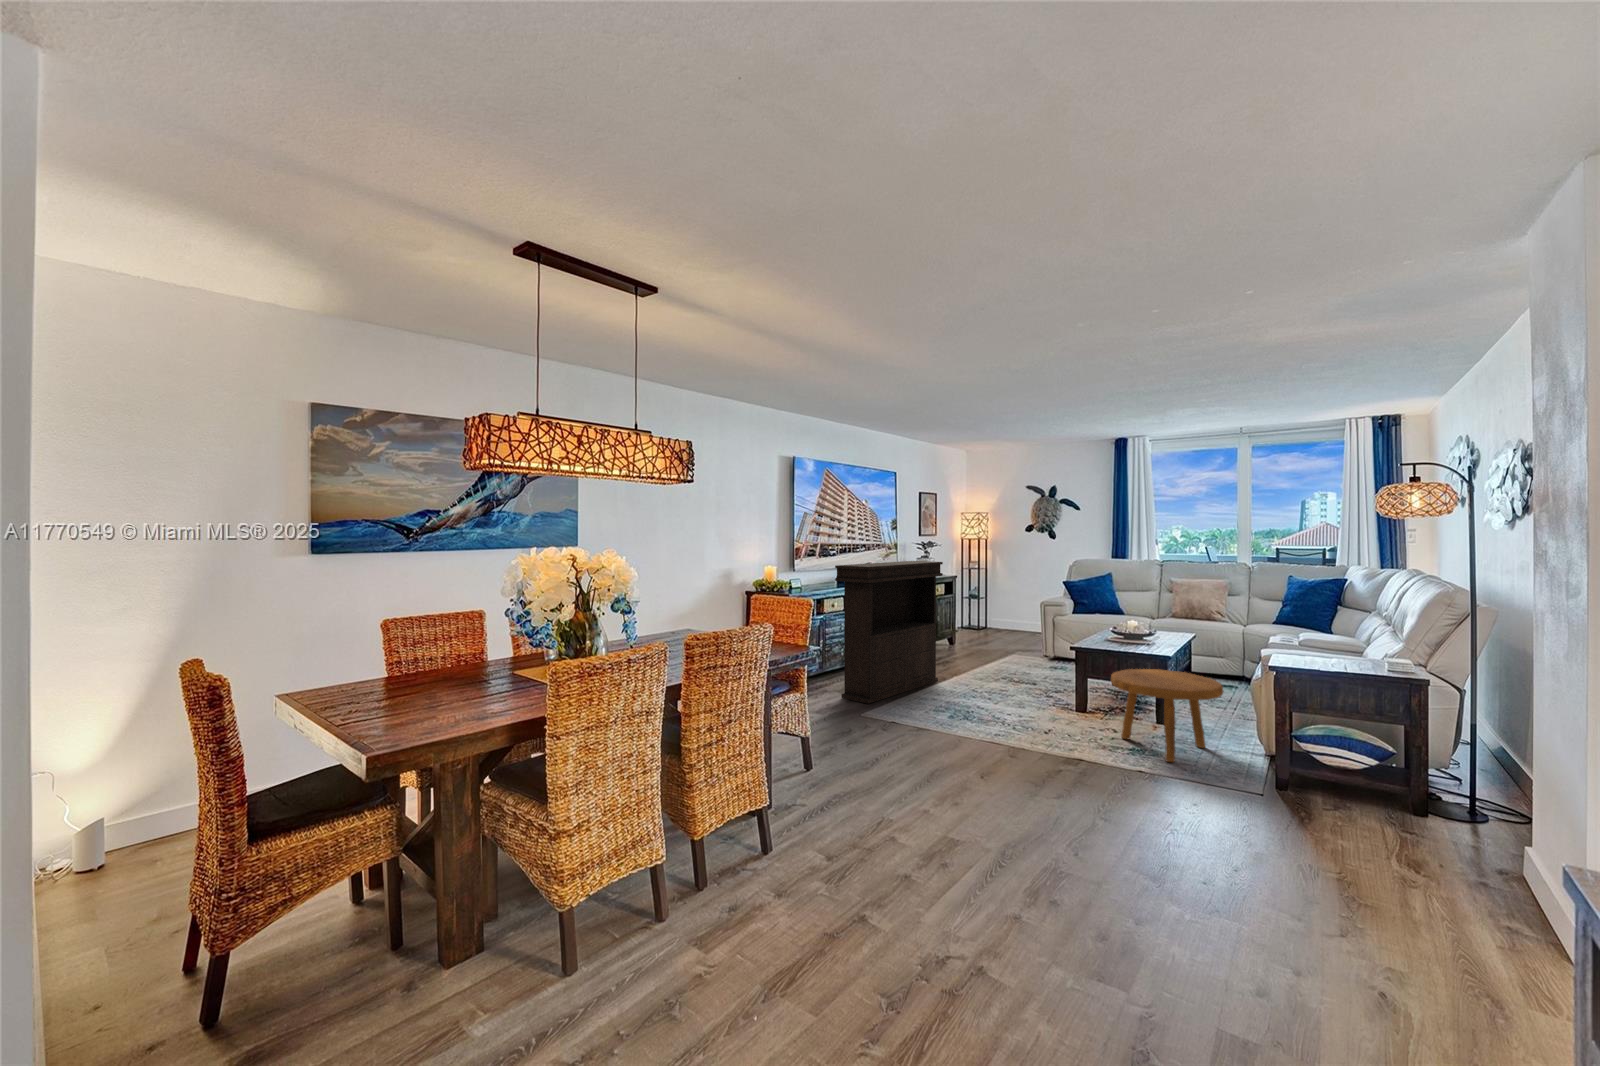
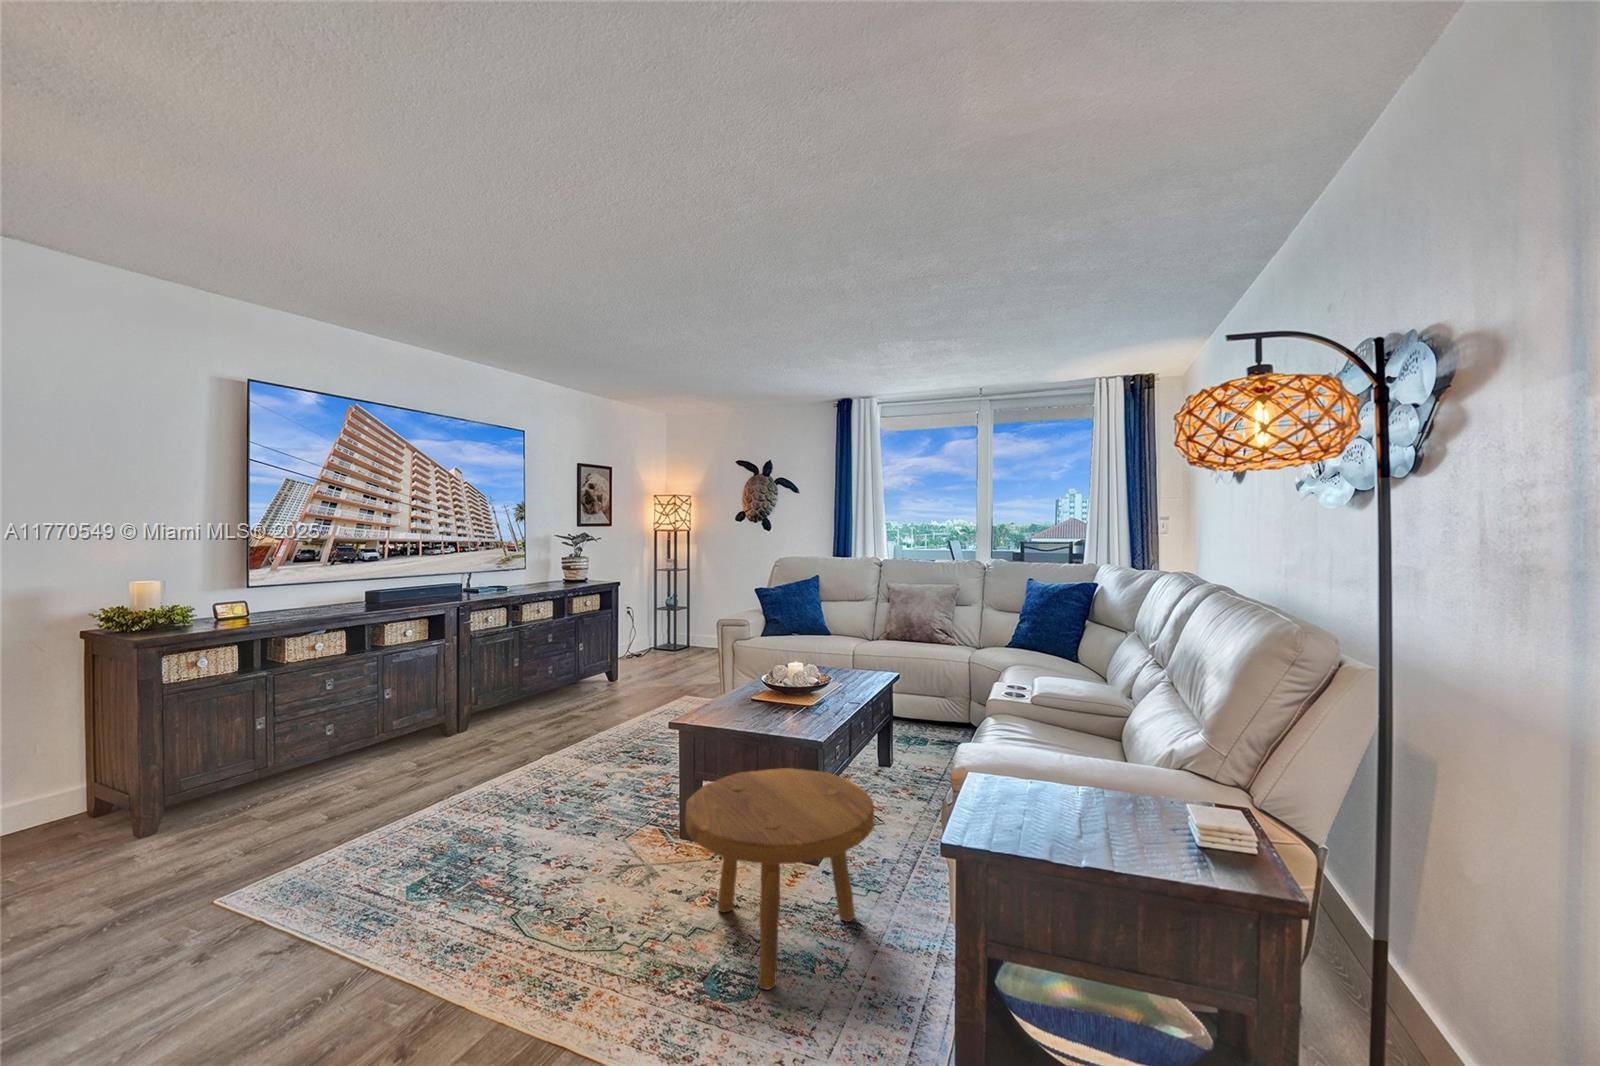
console table: present [835,561,943,704] -> none [240,568,519,855]

